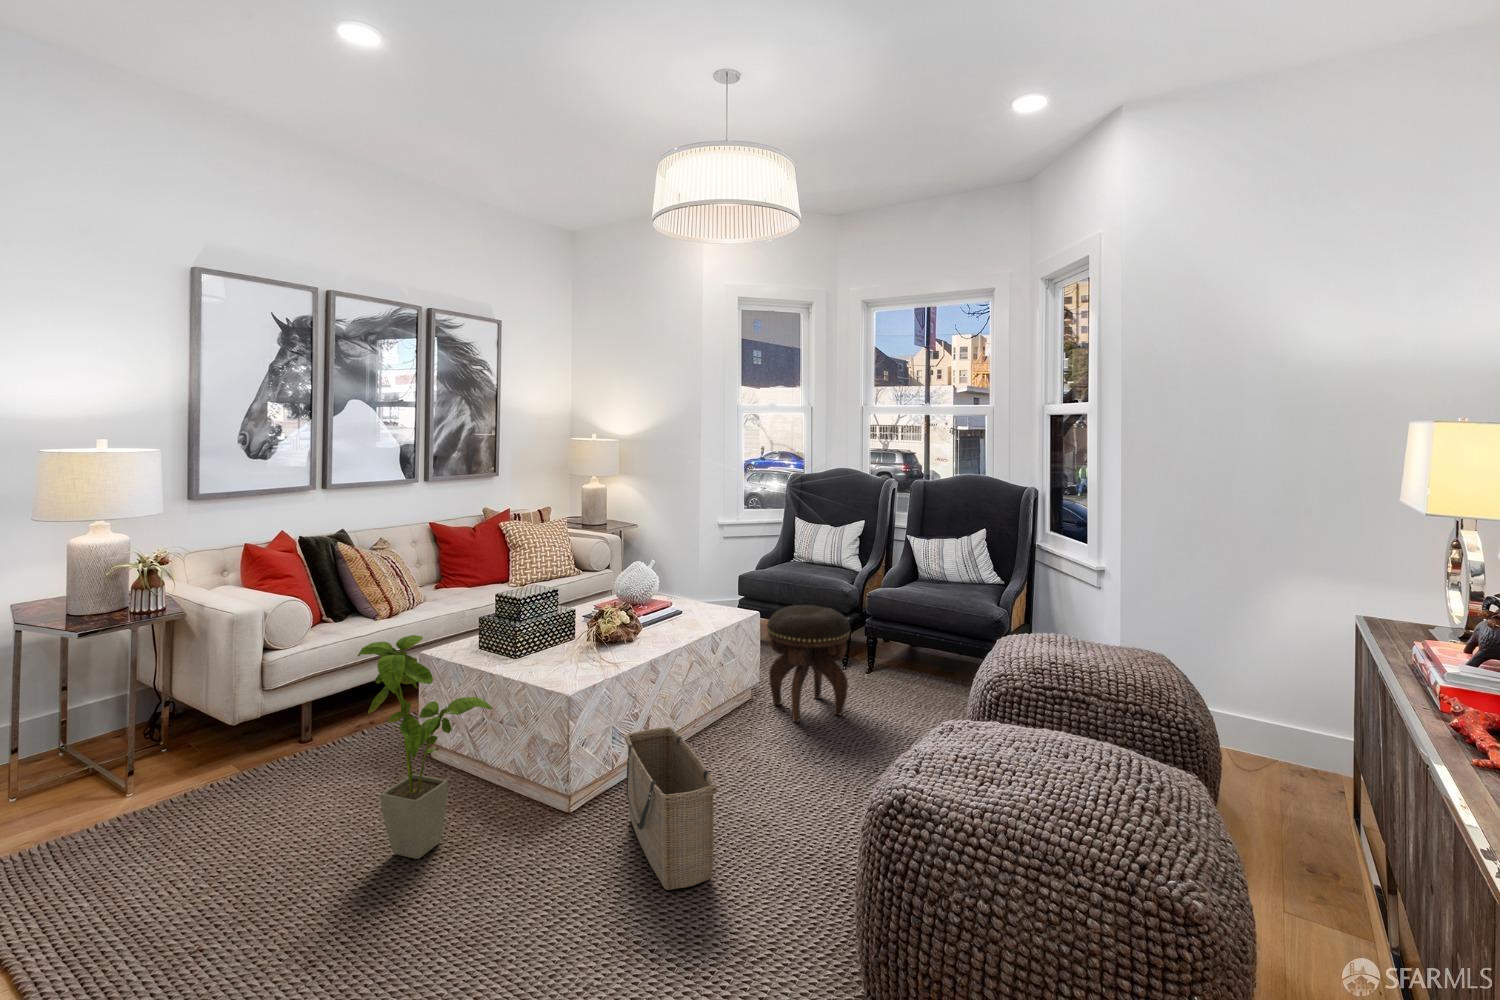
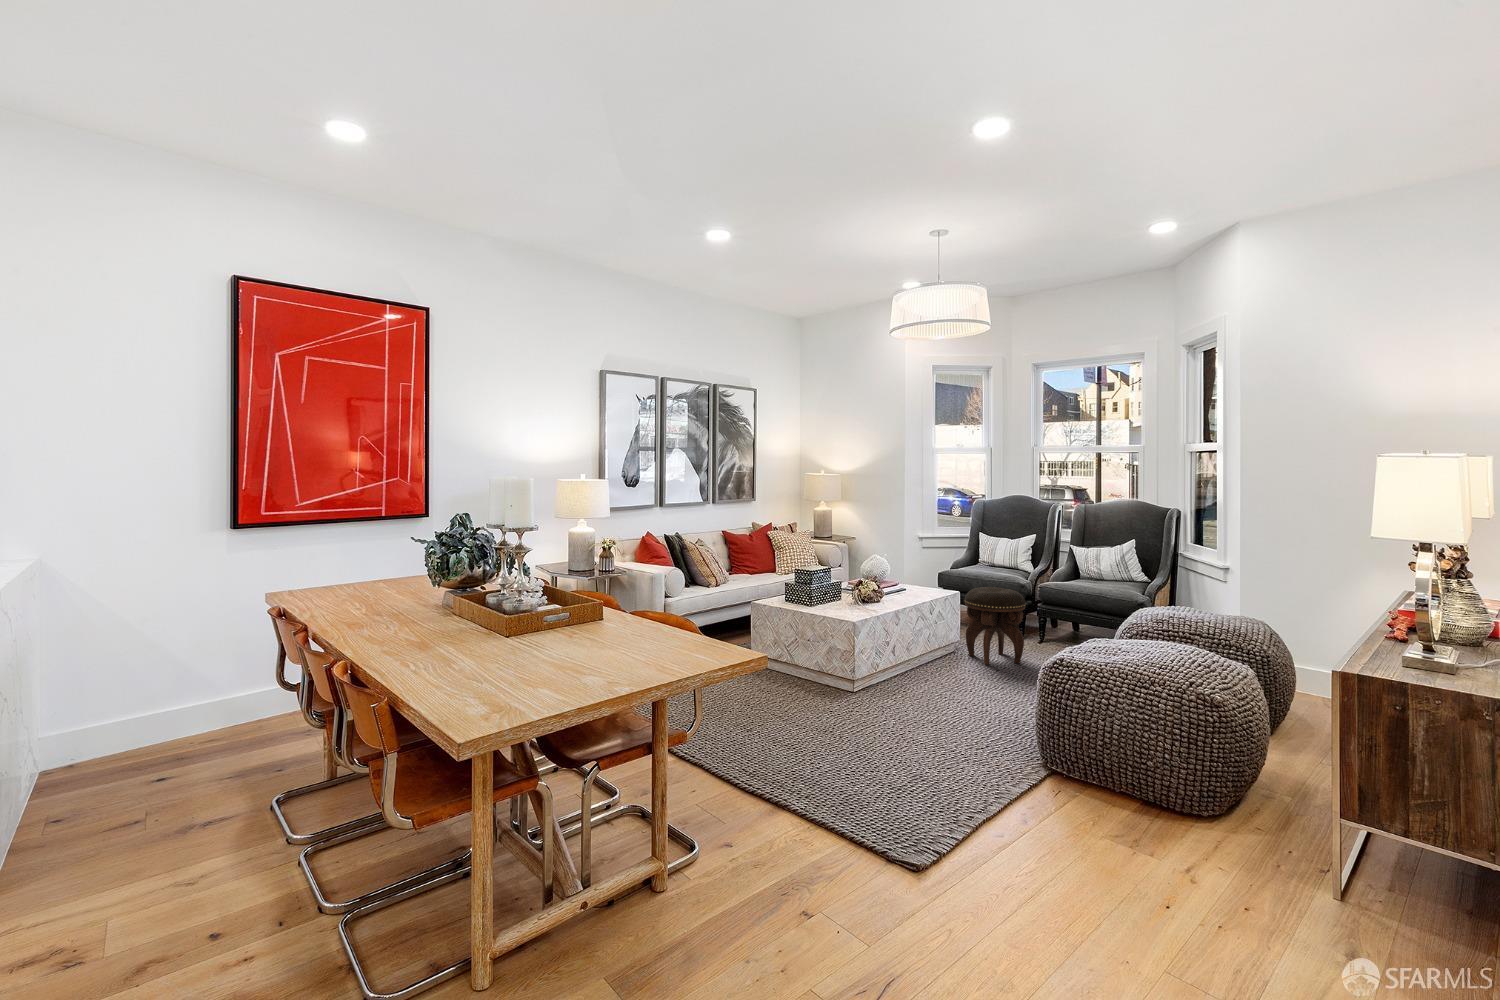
house plant: present [358,635,493,859] -> none [748,578,815,704]
basket: present [625,727,717,890] -> none [885,645,949,724]

